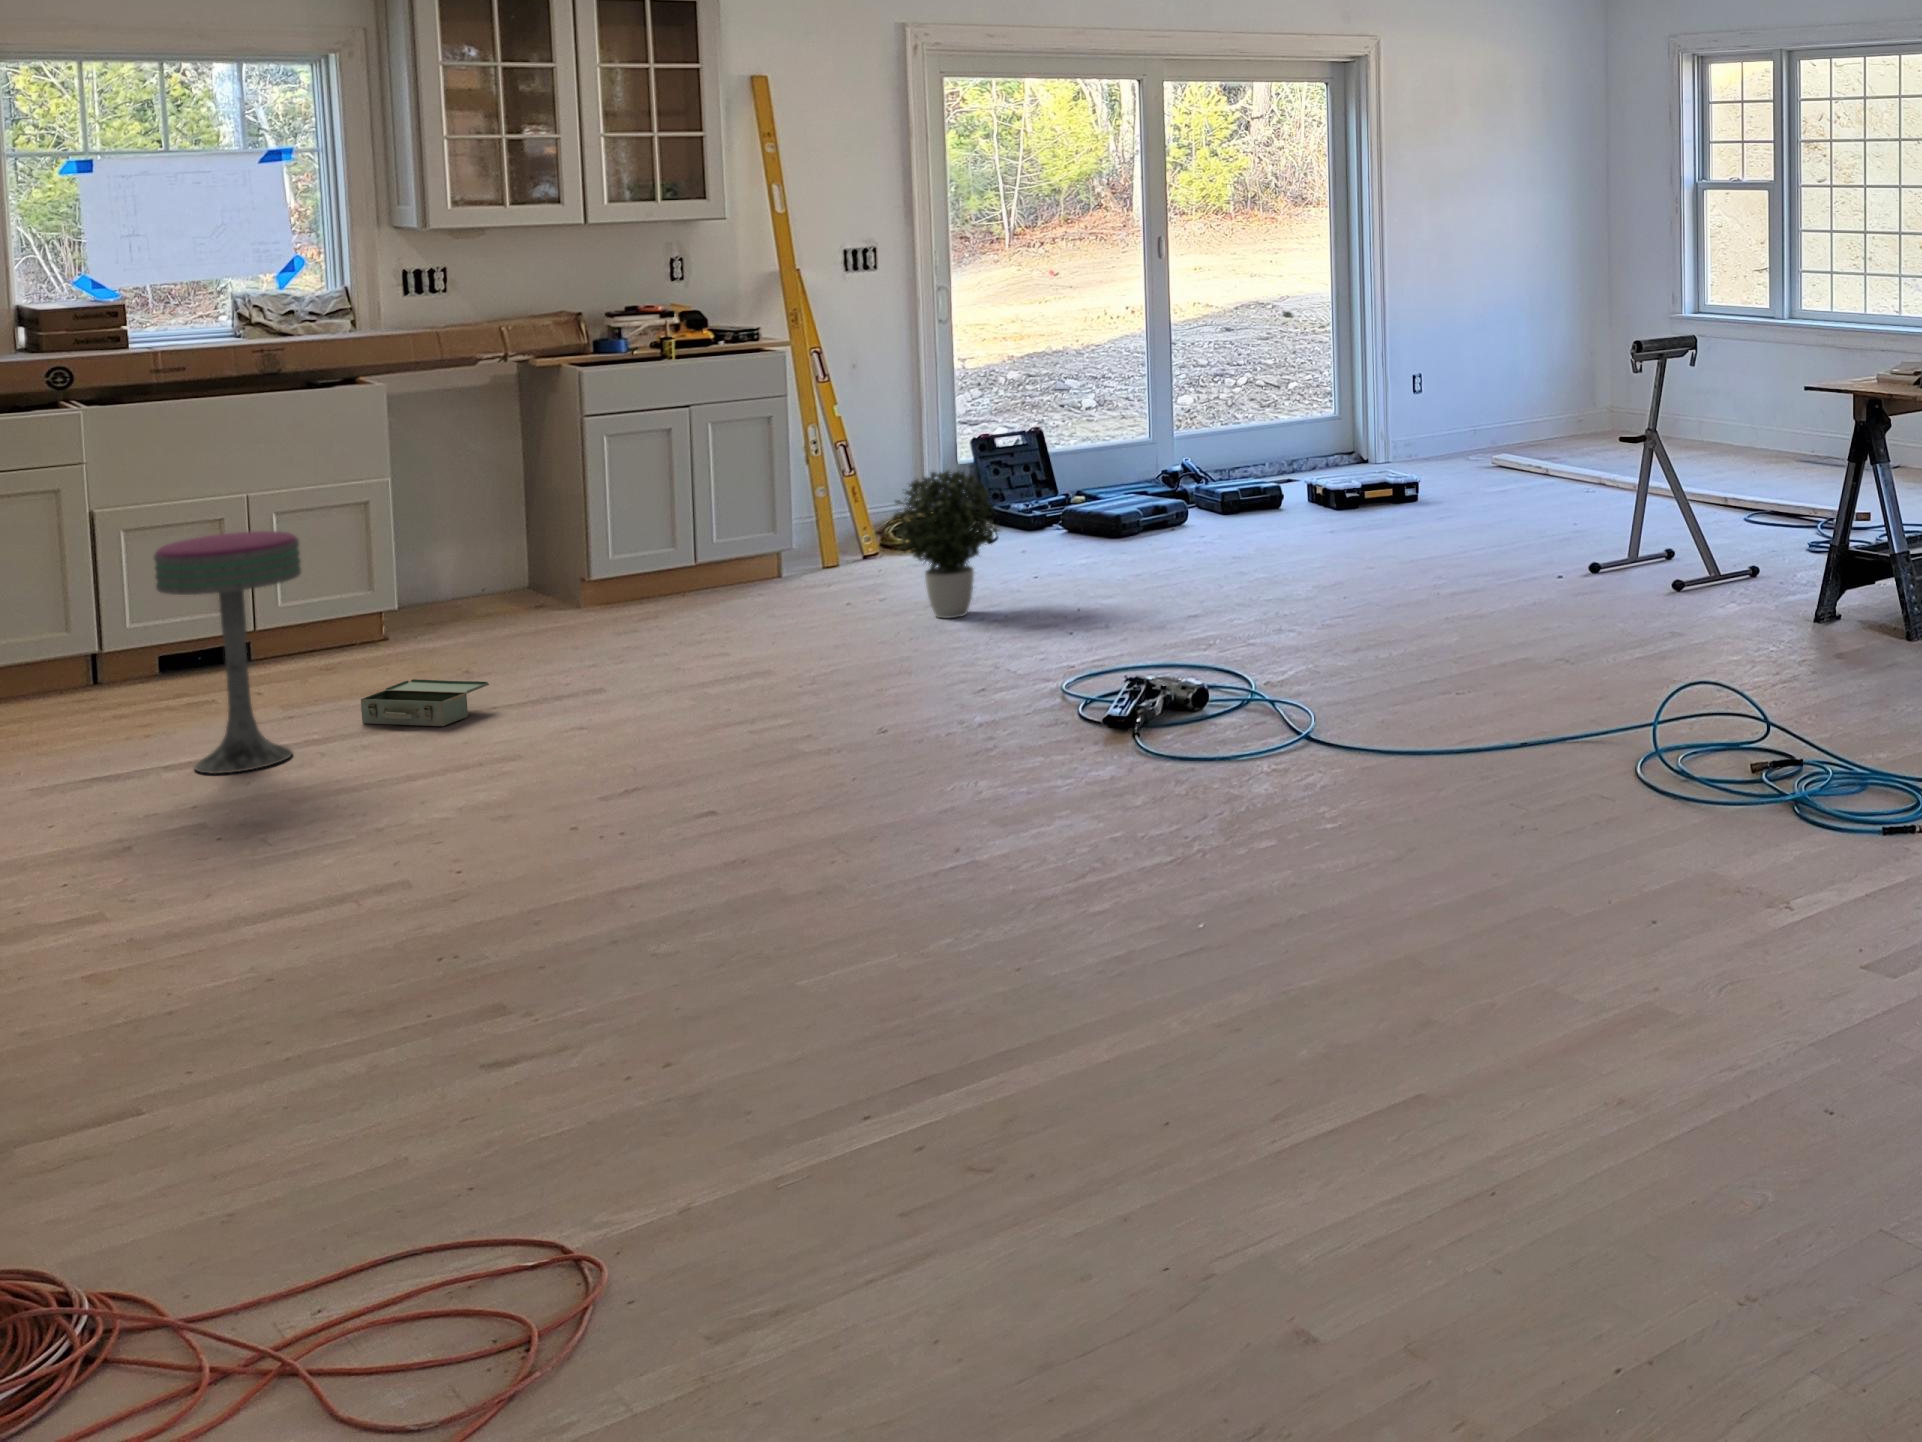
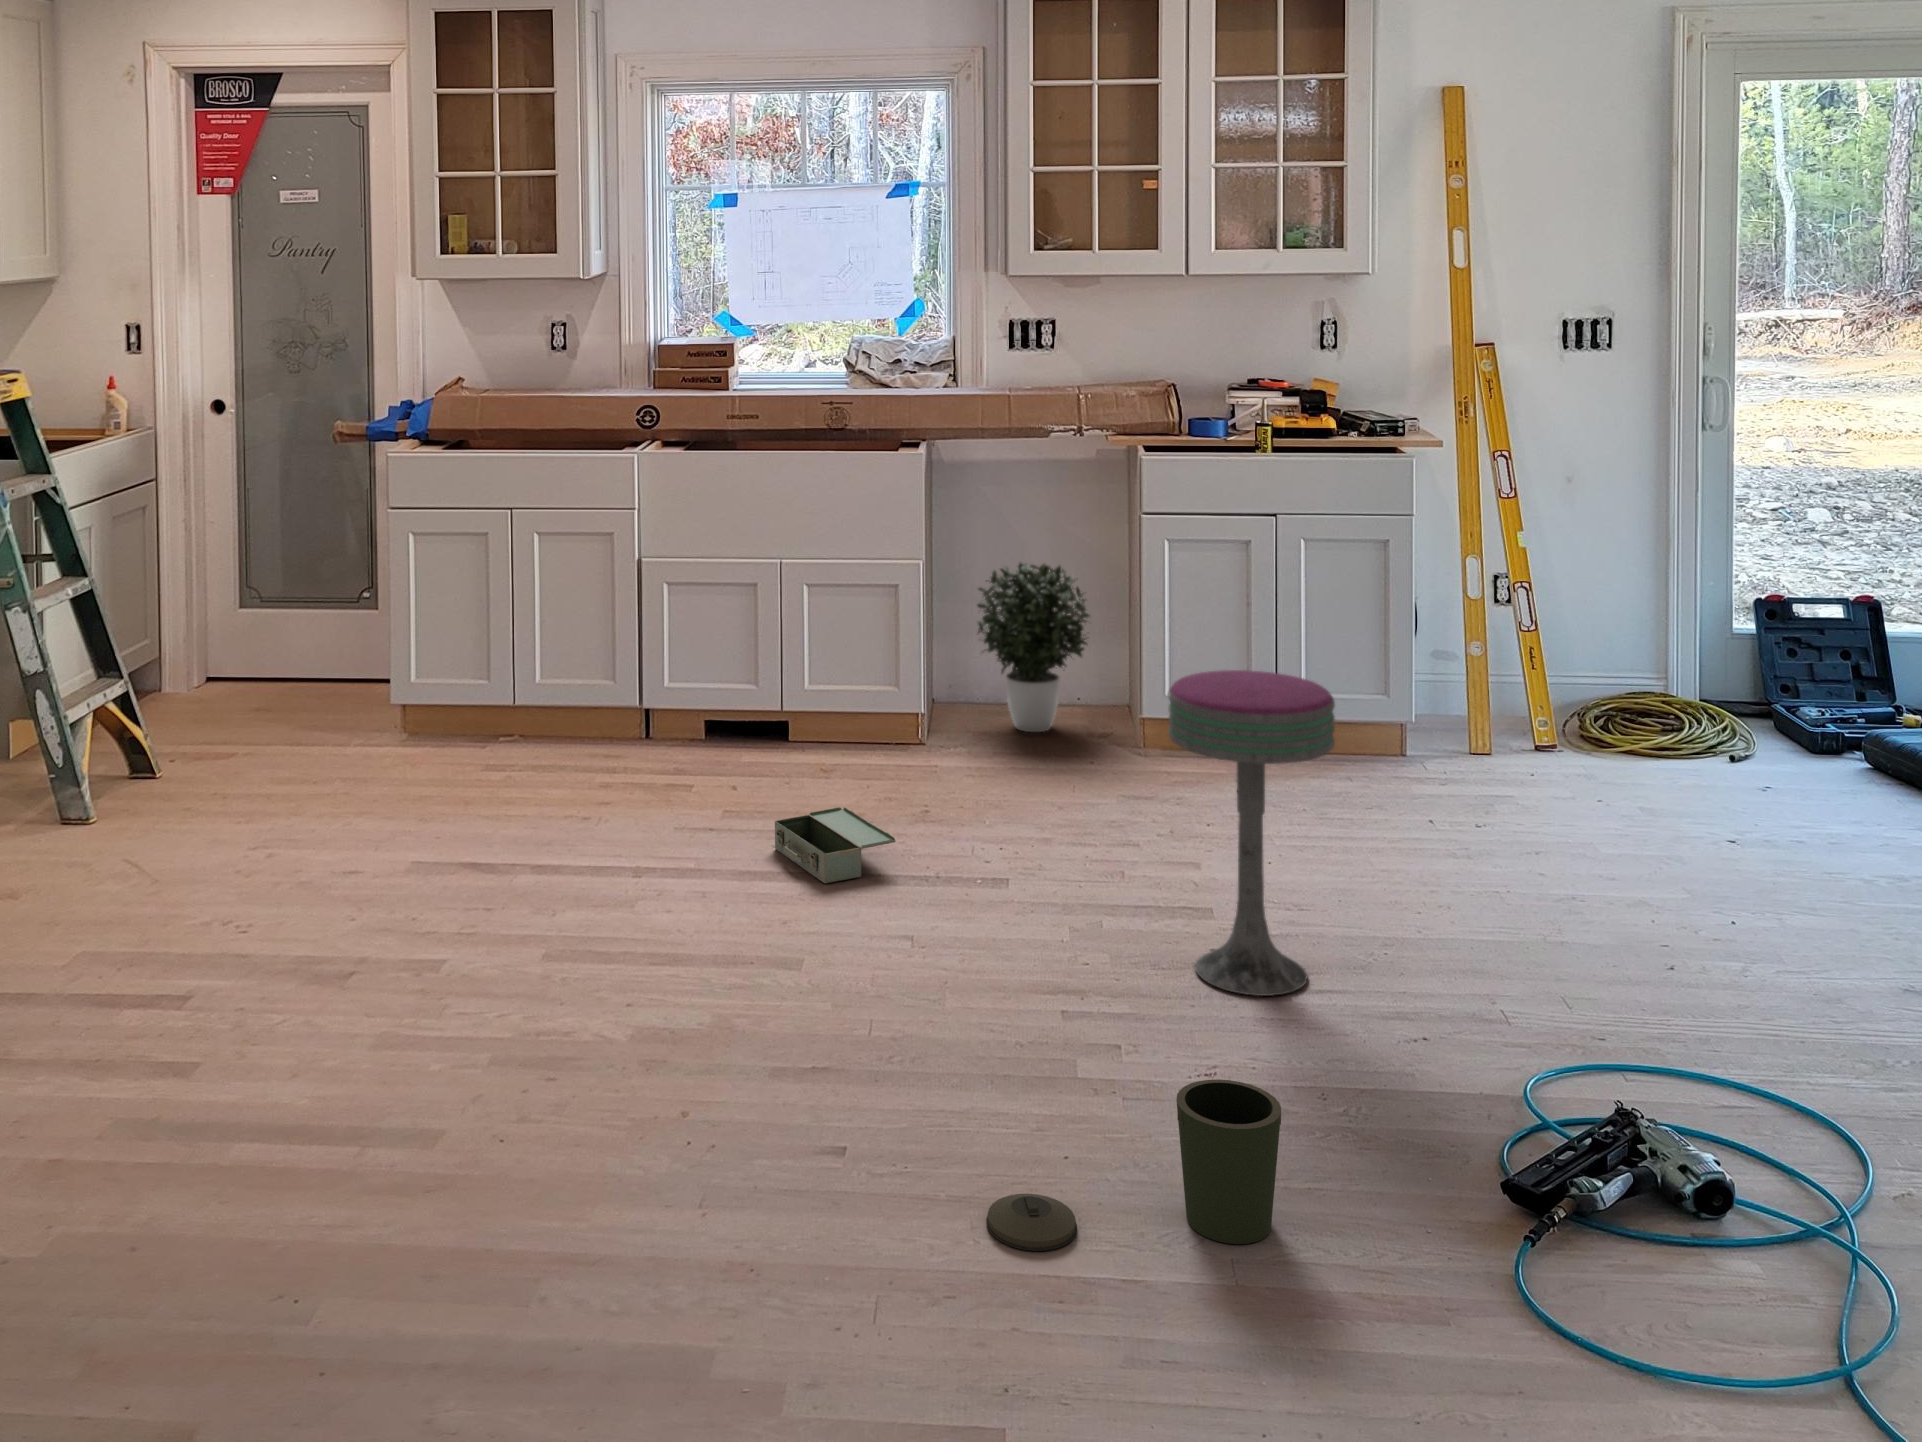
potted plant: present [893,470,999,618] -> present [977,563,1089,732]
bar stool: present [154,531,301,774] -> present [1169,670,1335,996]
trash can: none [792,682,950,800] -> present [986,1079,1281,1251]

